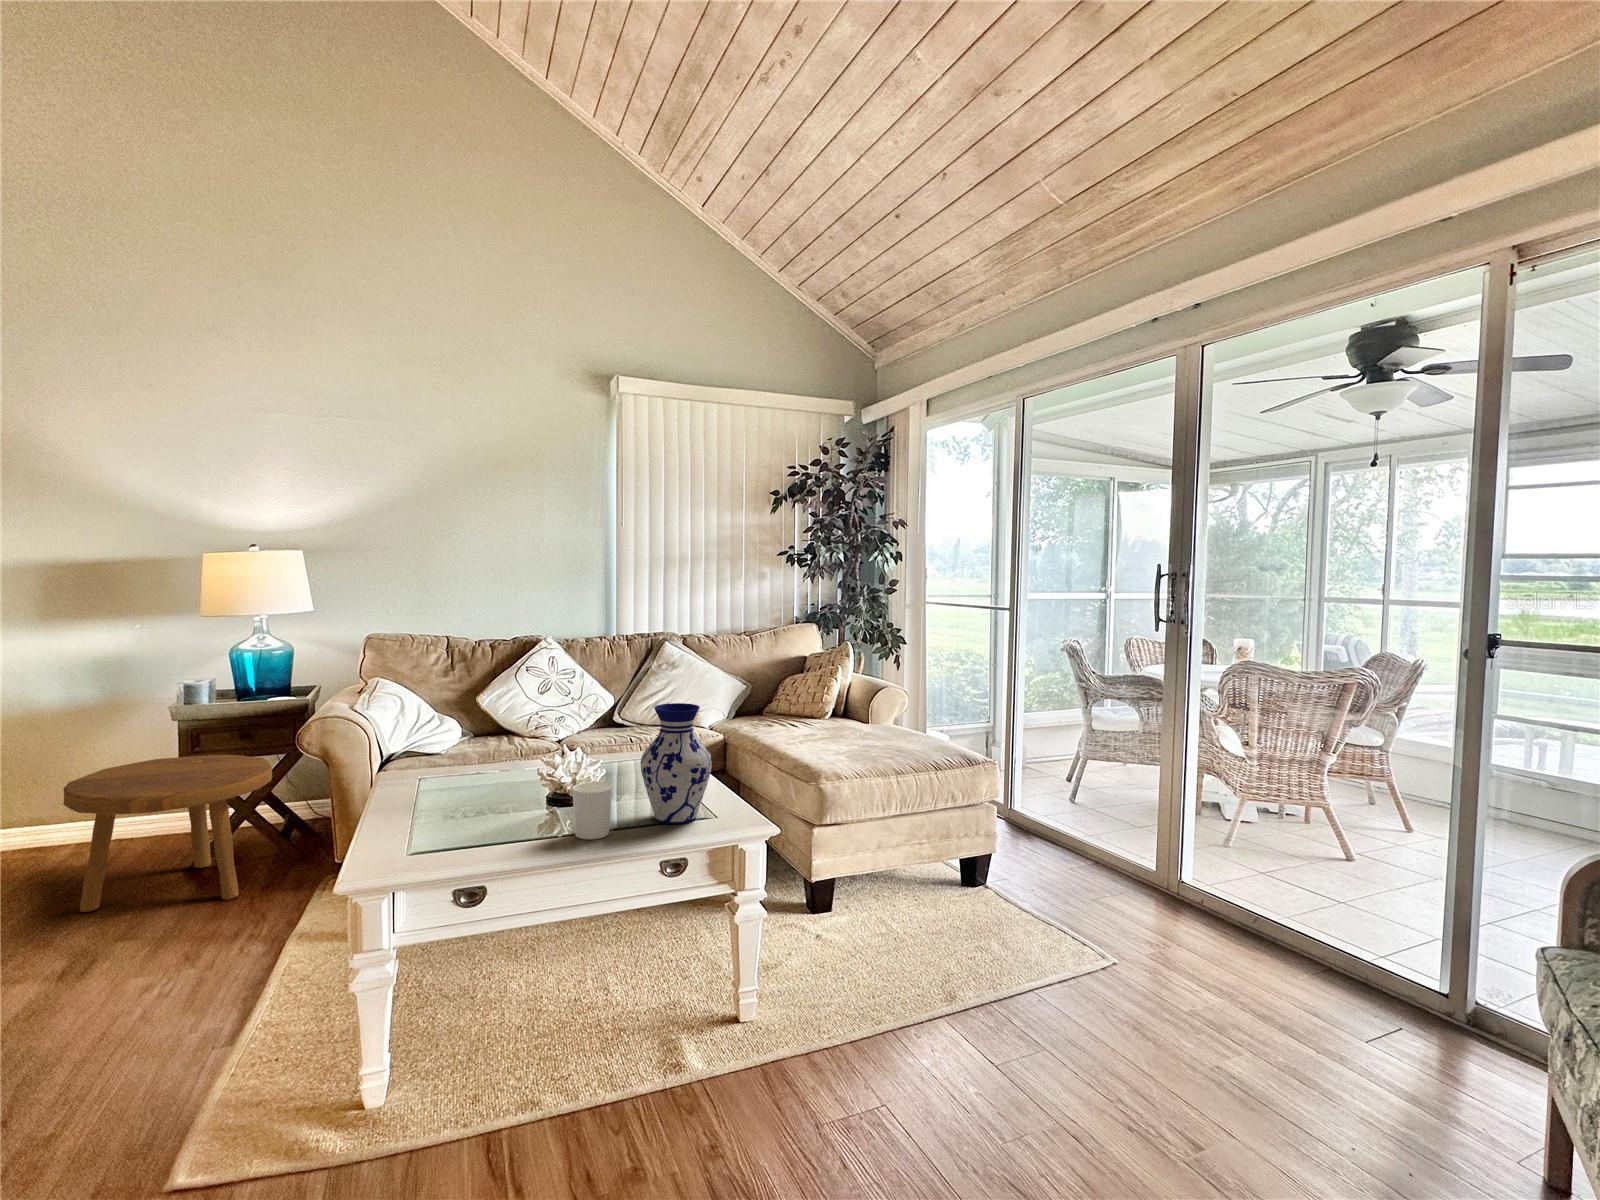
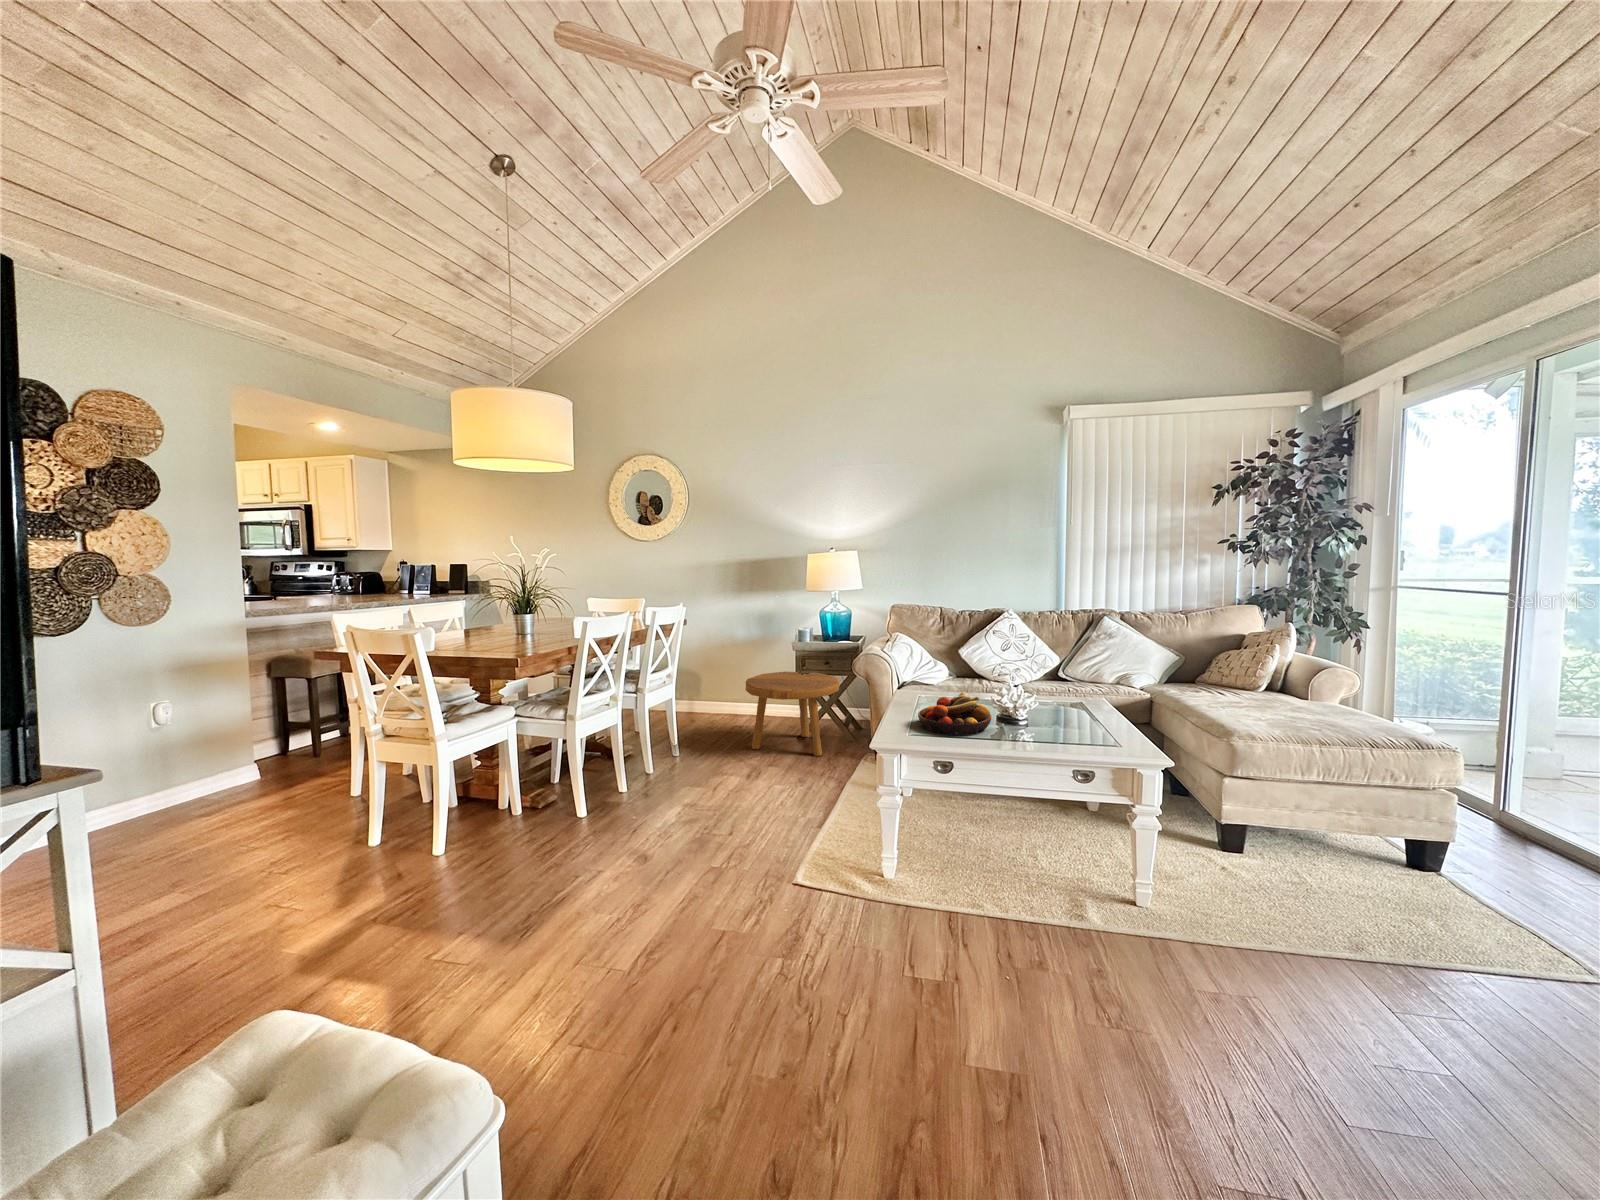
vase: present [640,703,712,824] -> none [1059,659,1117,748]
fruit bowl: none [428,765,545,837] -> present [918,692,991,735]
candle holder: present [572,782,613,839] -> none [1007,708,1036,747]

